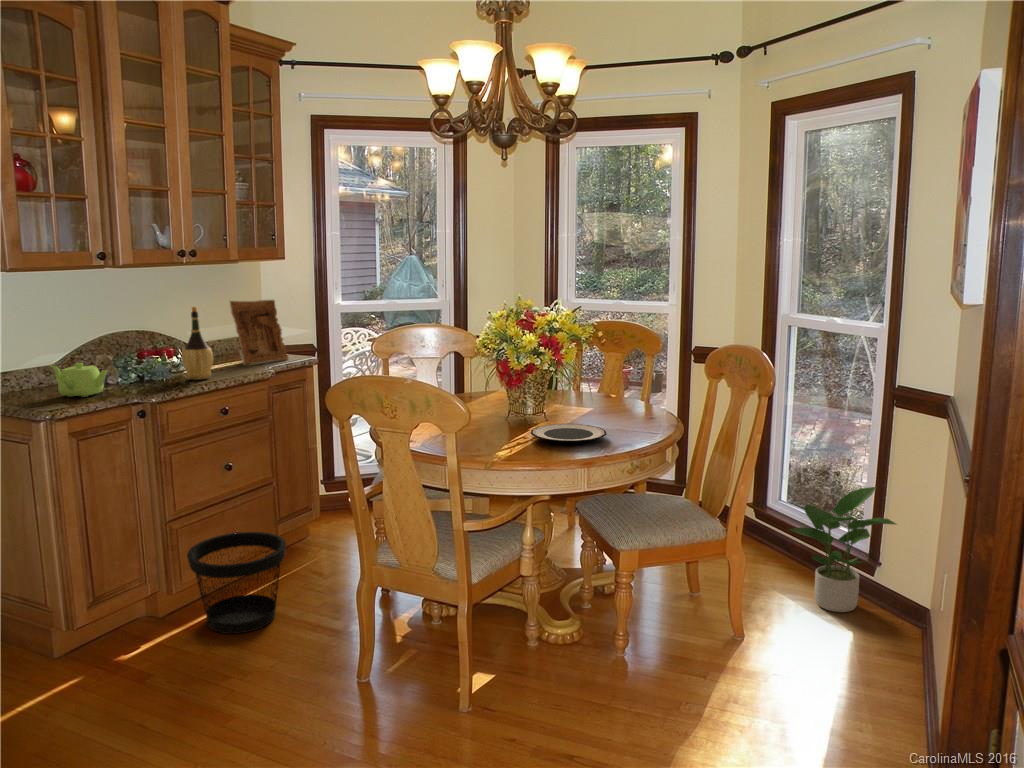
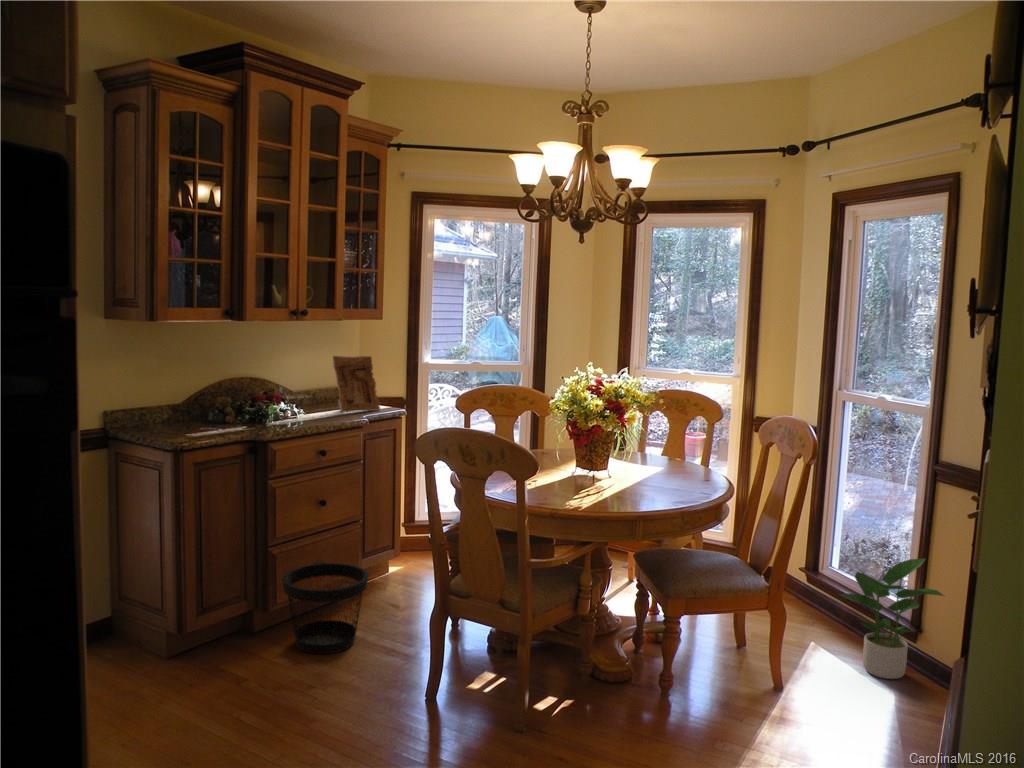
wine bottle: present [182,307,213,380] -> none [290,360,316,424]
teapot: present [50,363,107,397] -> none [179,404,228,433]
plate: present [531,424,607,442] -> none [594,480,663,496]

